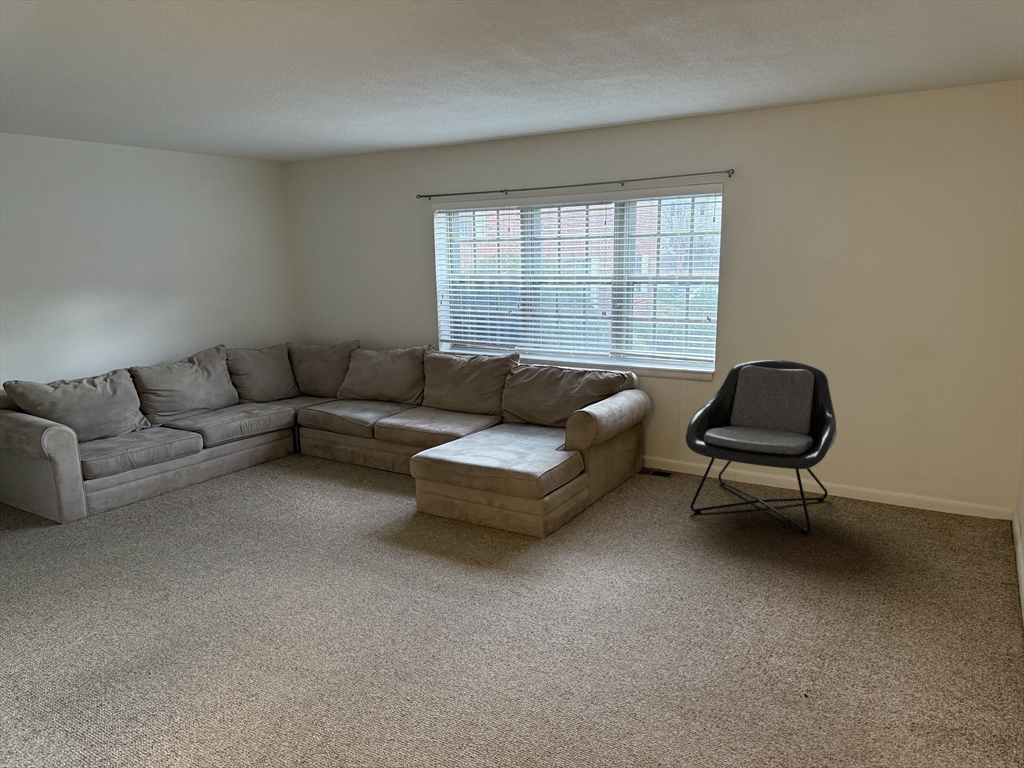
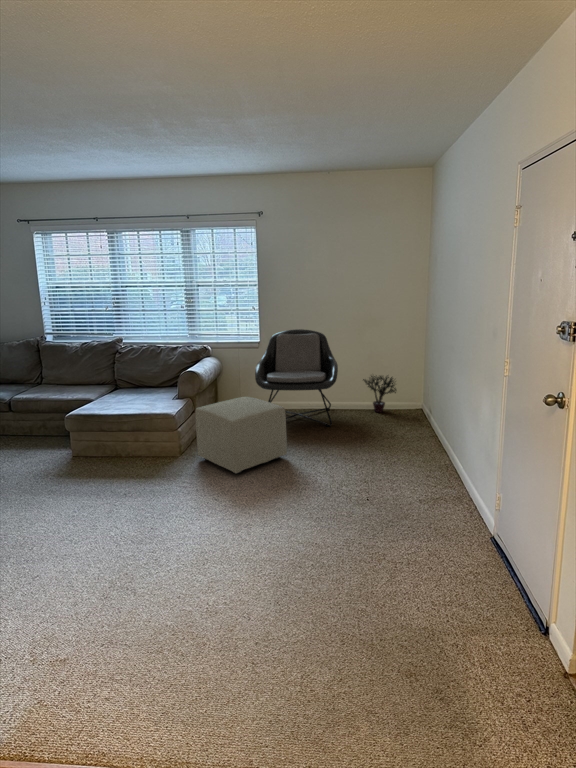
potted plant: none [890,451,963,524] -> present [363,376,396,412]
ottoman: none [566,464,702,586] -> present [195,397,287,473]

